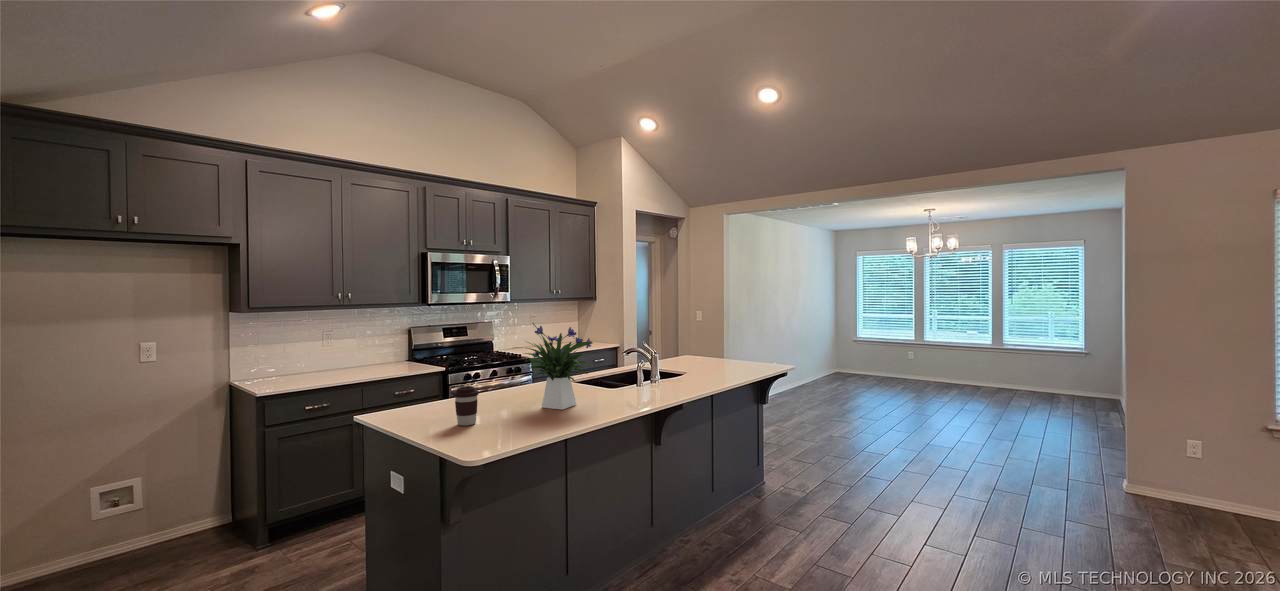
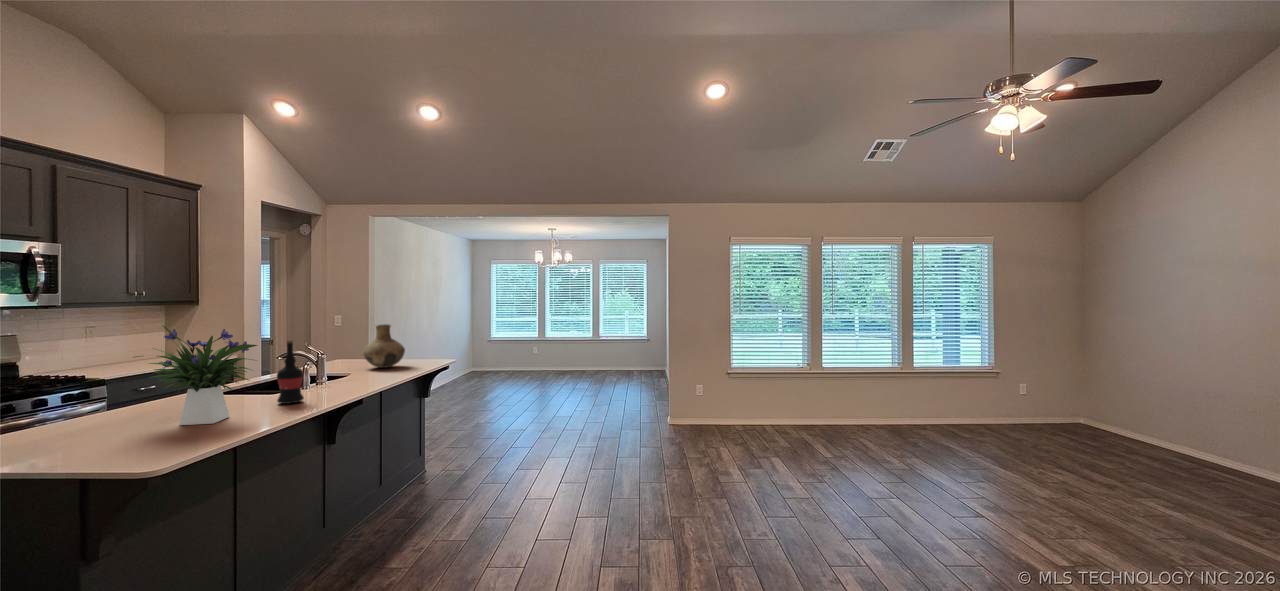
vase: none [702,324,741,368] -> present [363,324,405,368]
wine bottle: none [615,339,636,398] -> present [277,340,304,404]
coffee cup: present [454,386,479,426] -> none [43,408,89,460]

